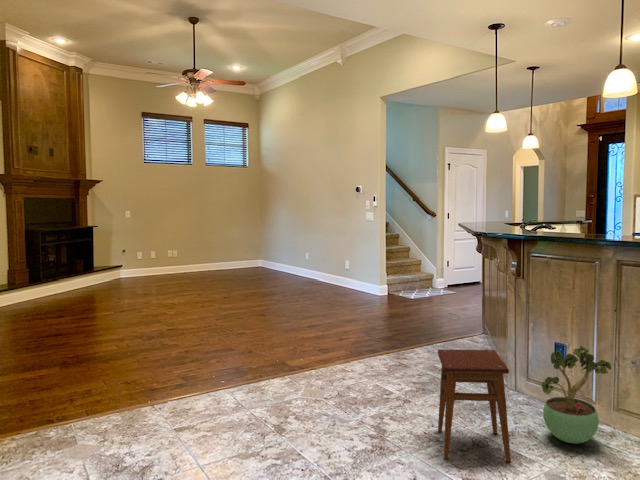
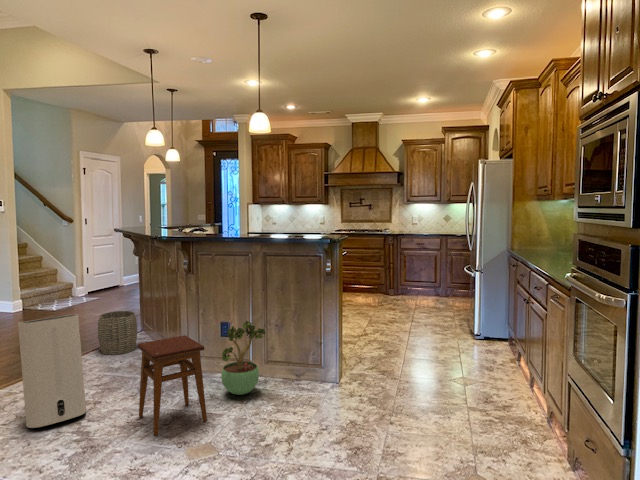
air purifier: none [338,308,393,411] -> present [18,315,86,428]
woven basket: none [430,309,470,355] -> present [98,311,137,355]

